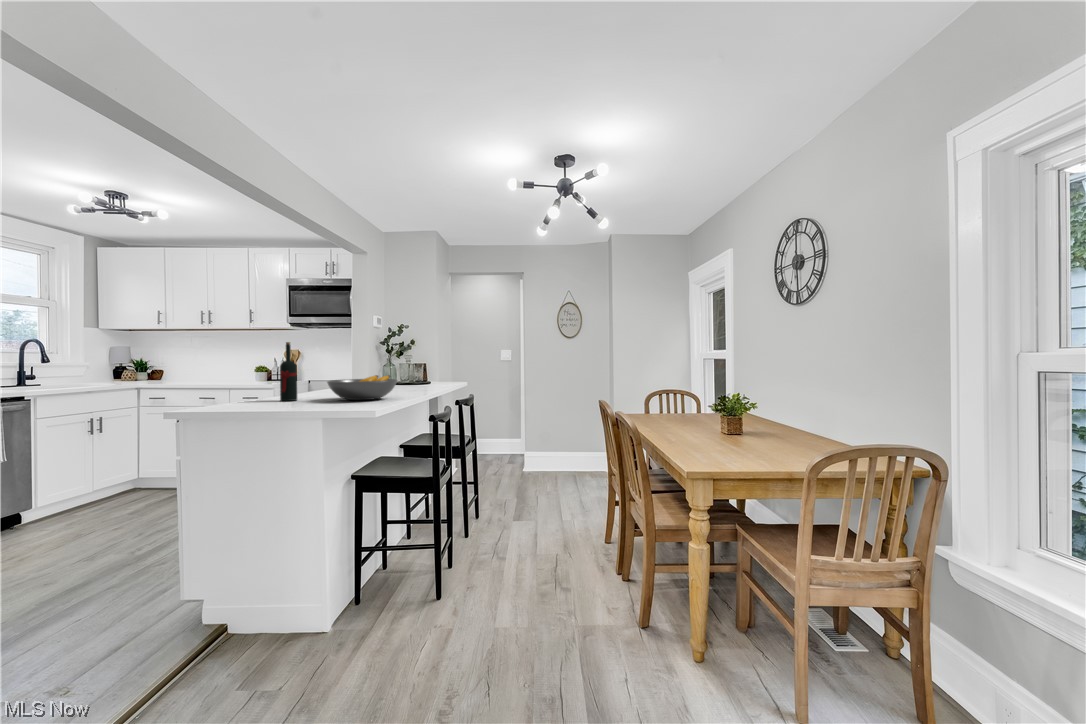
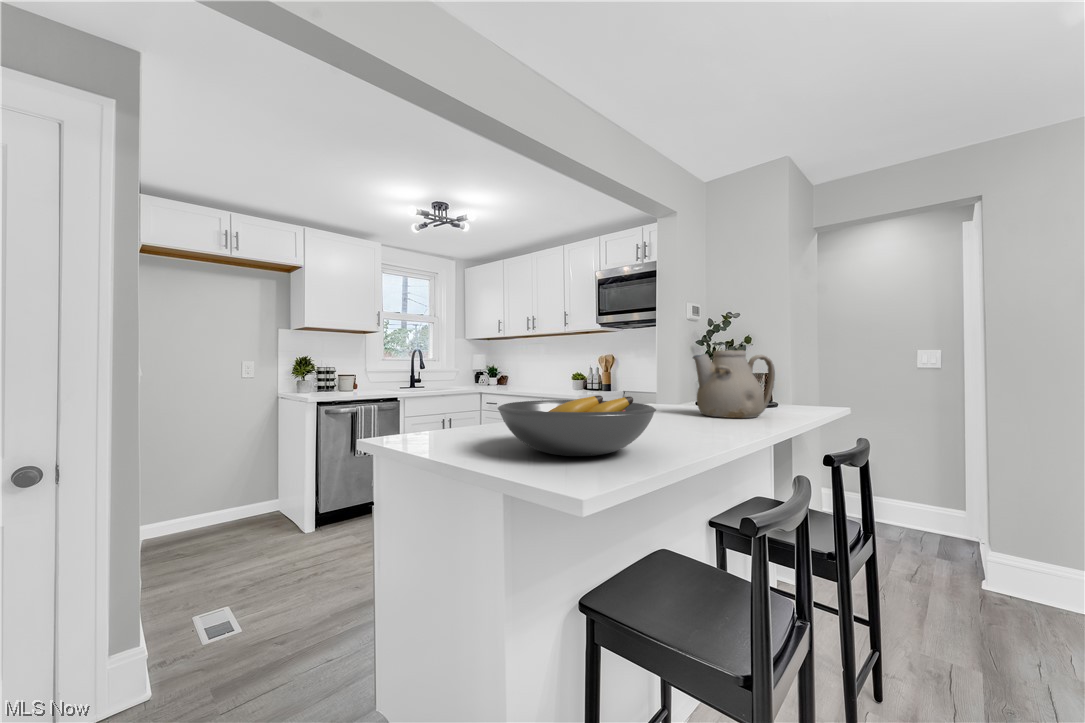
wine bottle: present [280,342,297,401] -> none [443,326,477,437]
teapot: none [391,352,432,388] -> present [693,350,775,418]

